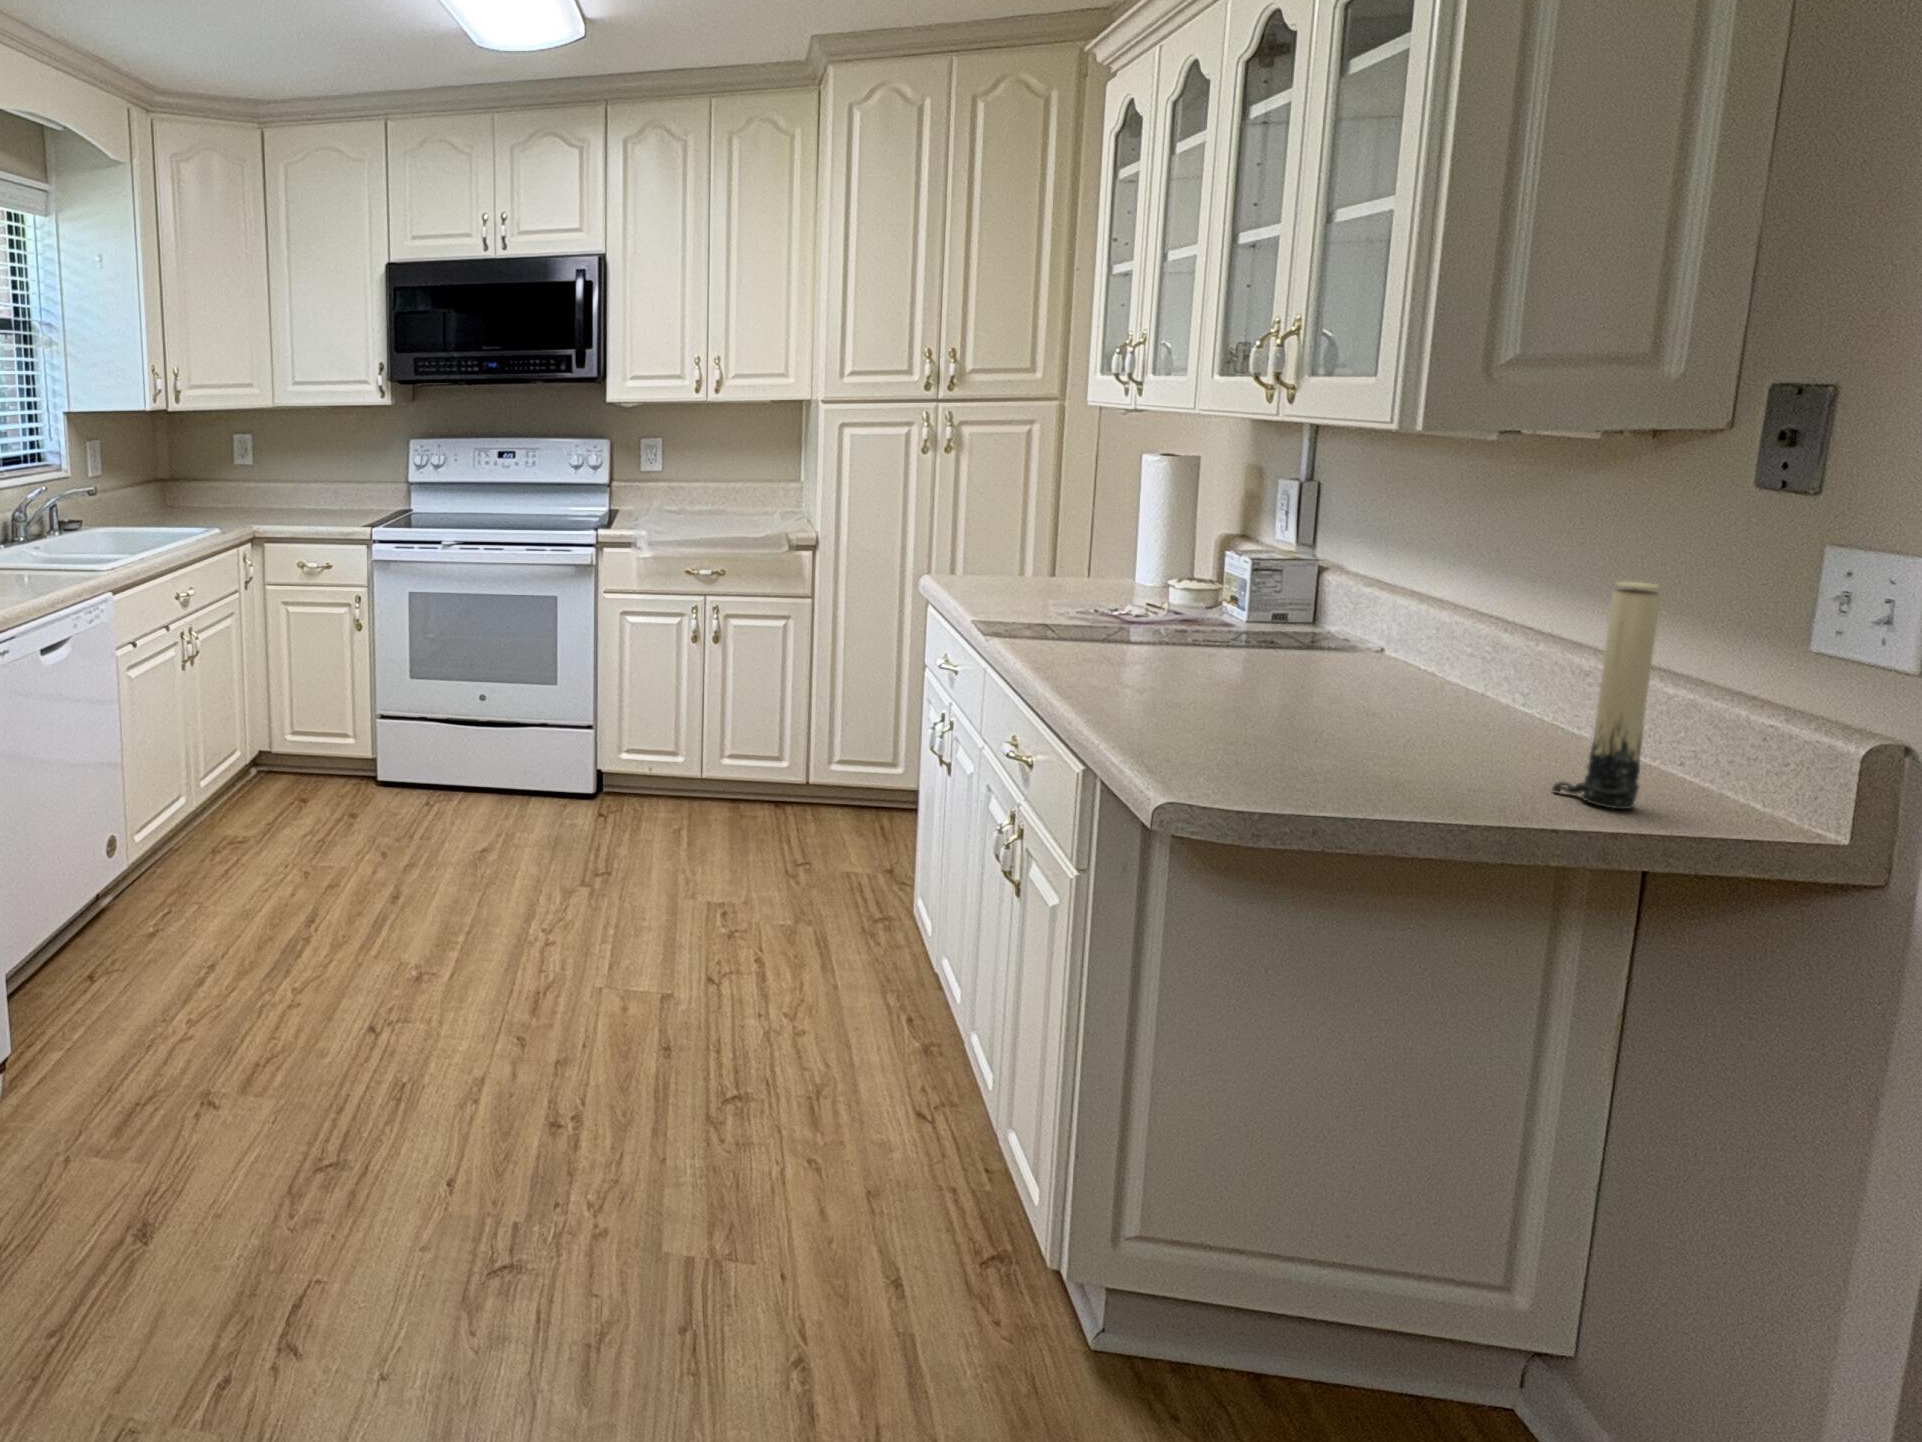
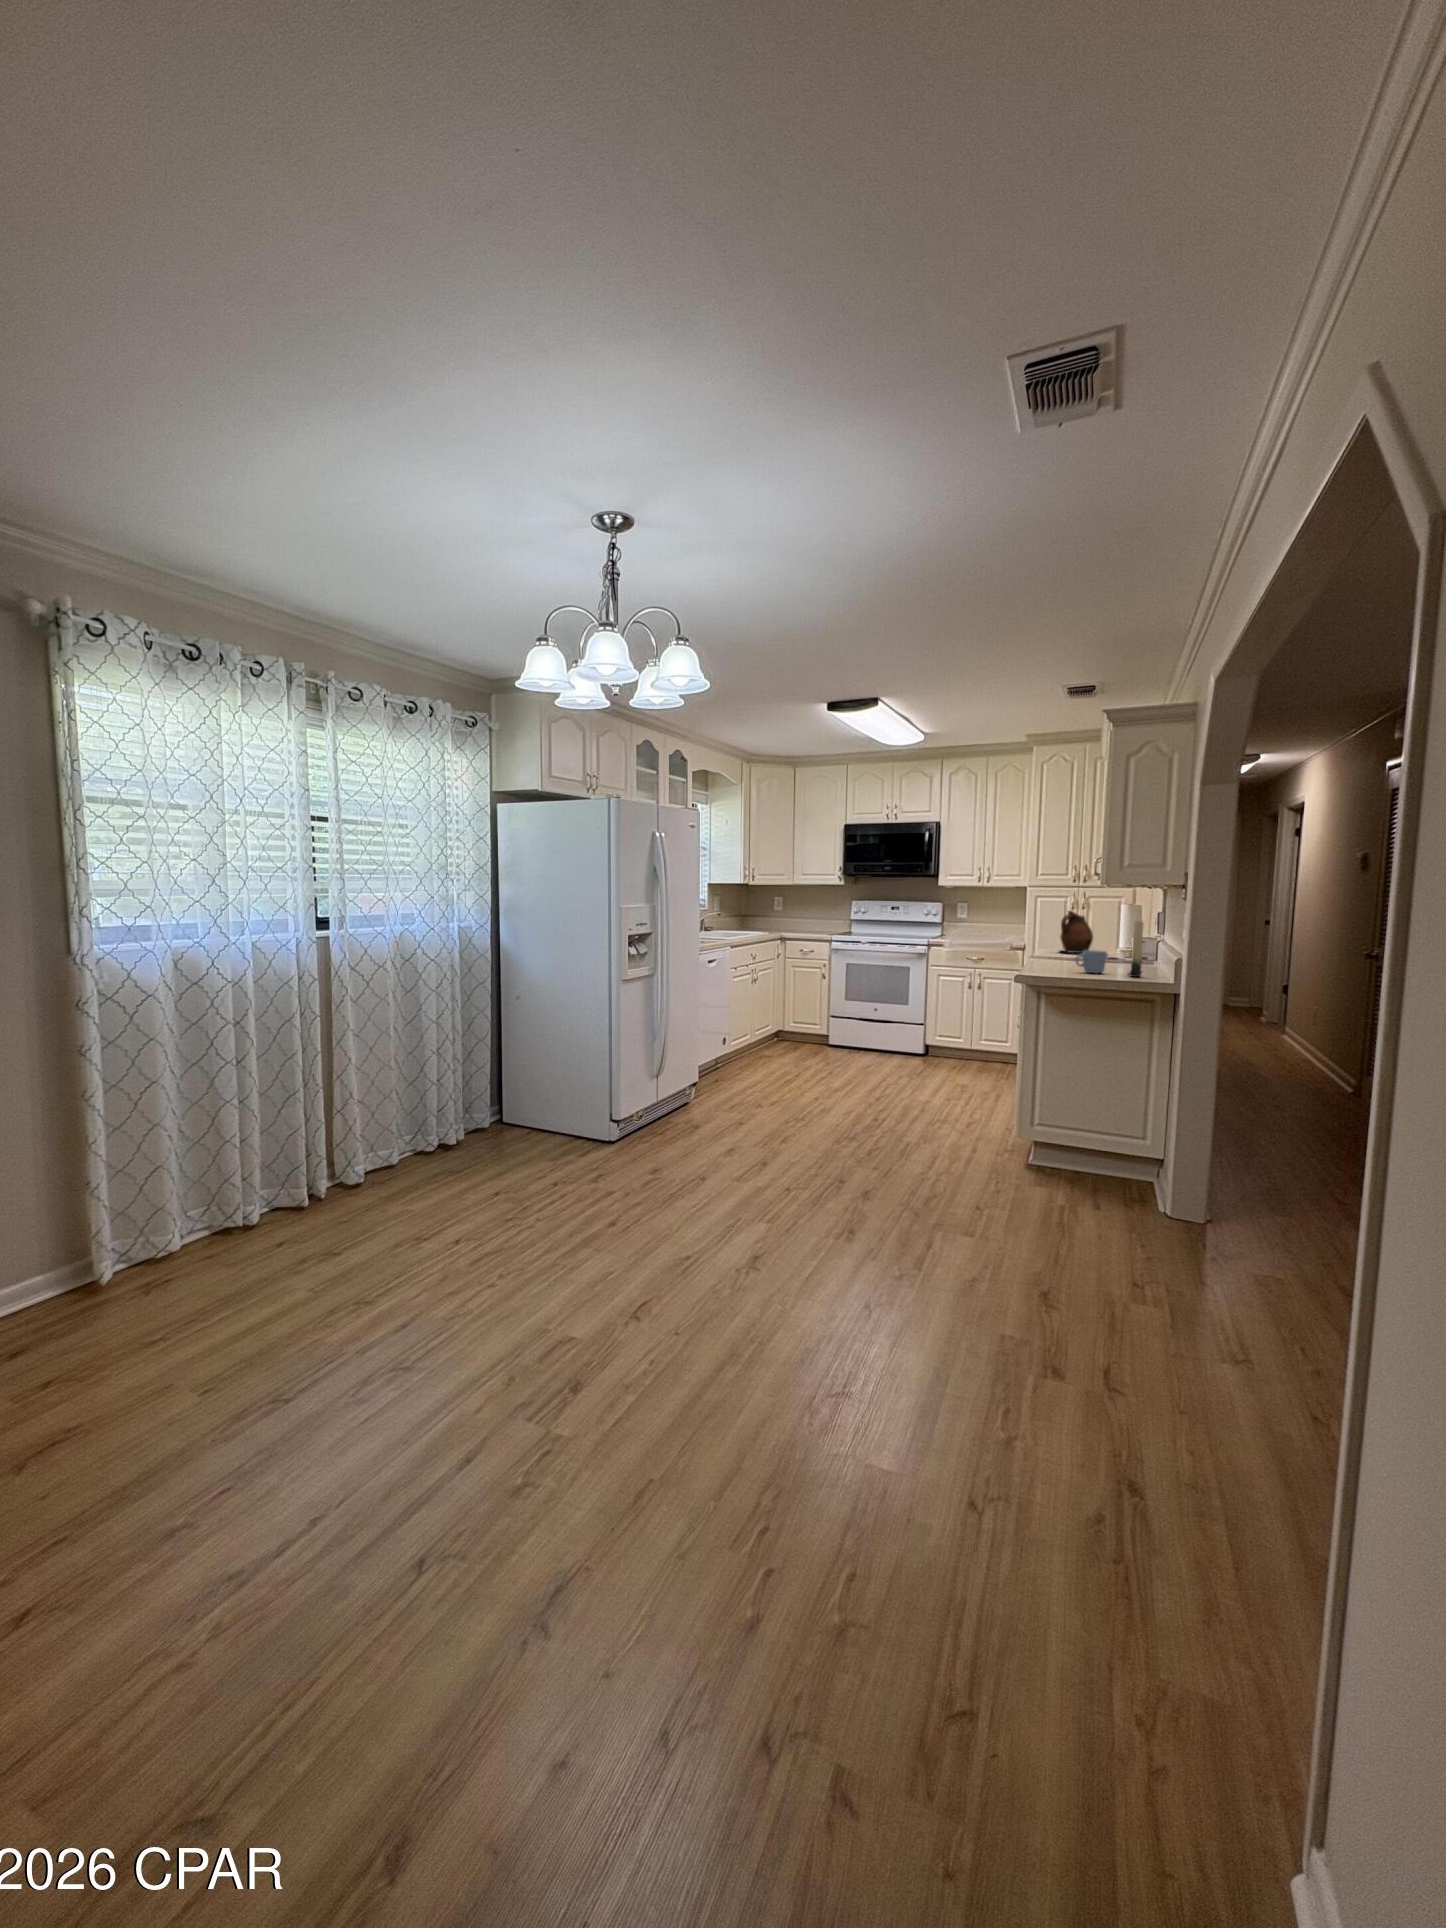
ceramic pitcher: none [974,478,1091,596] -> present [1060,911,1093,953]
mug: none [1336,681,1456,777] -> present [1076,950,1107,973]

